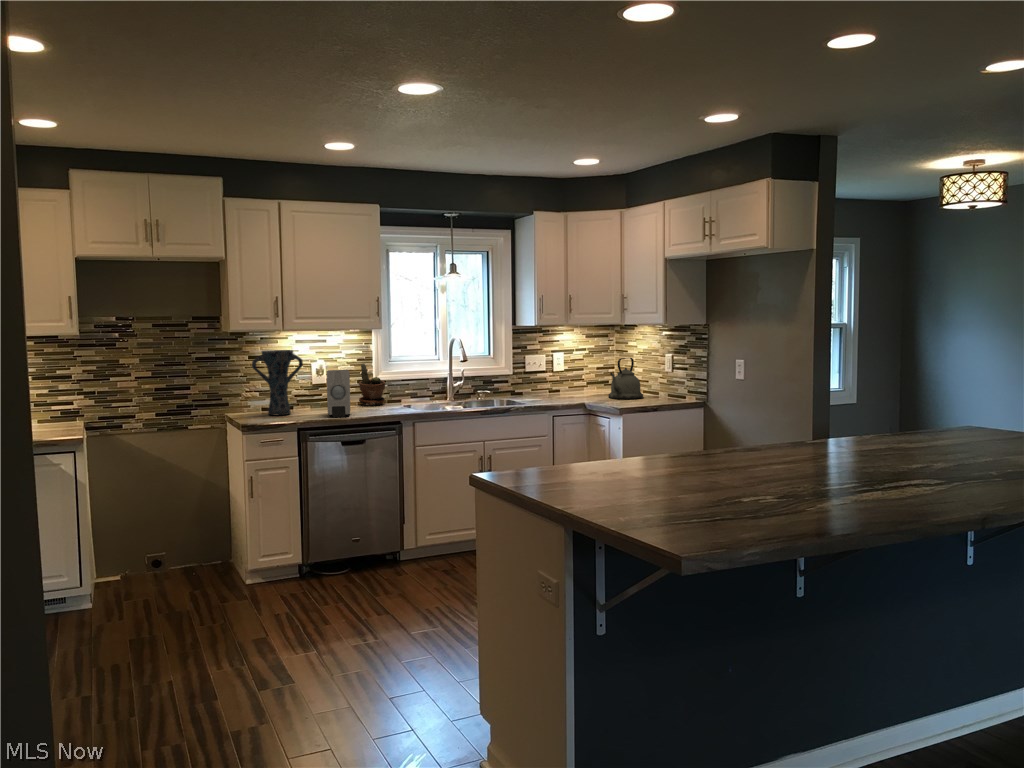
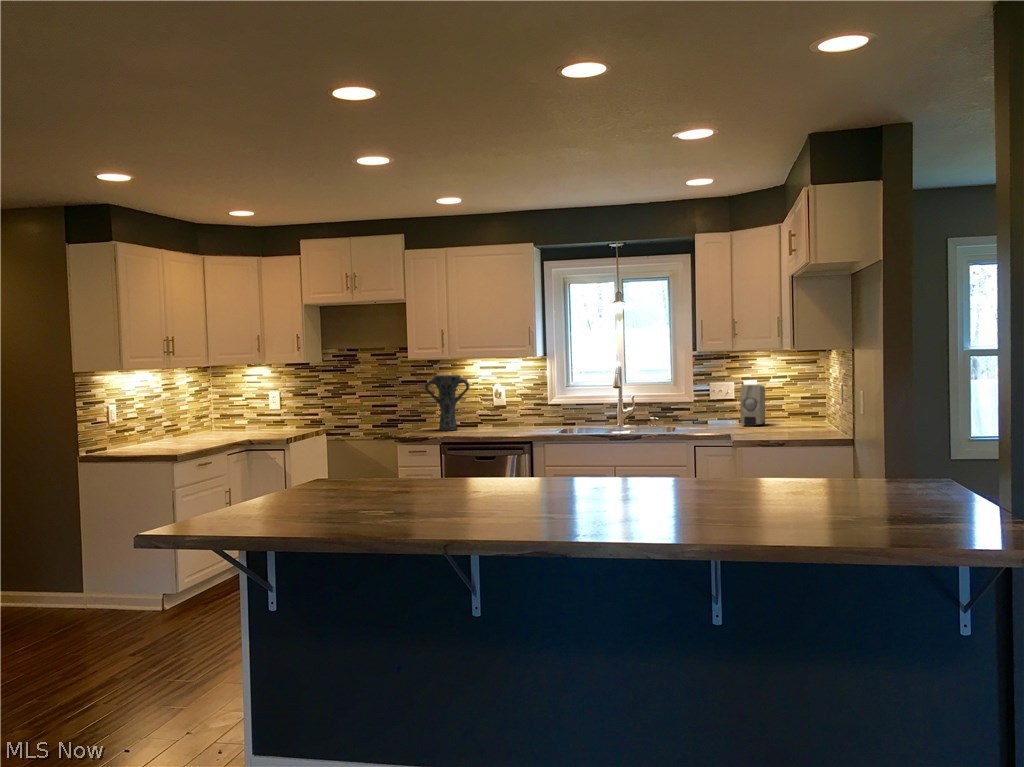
kettle: present [608,358,643,399] -> none [767,386,816,432]
potted plant: present [359,363,385,405] -> none [531,388,555,427]
soap dispenser: present [327,370,350,417] -> present [740,385,765,426]

